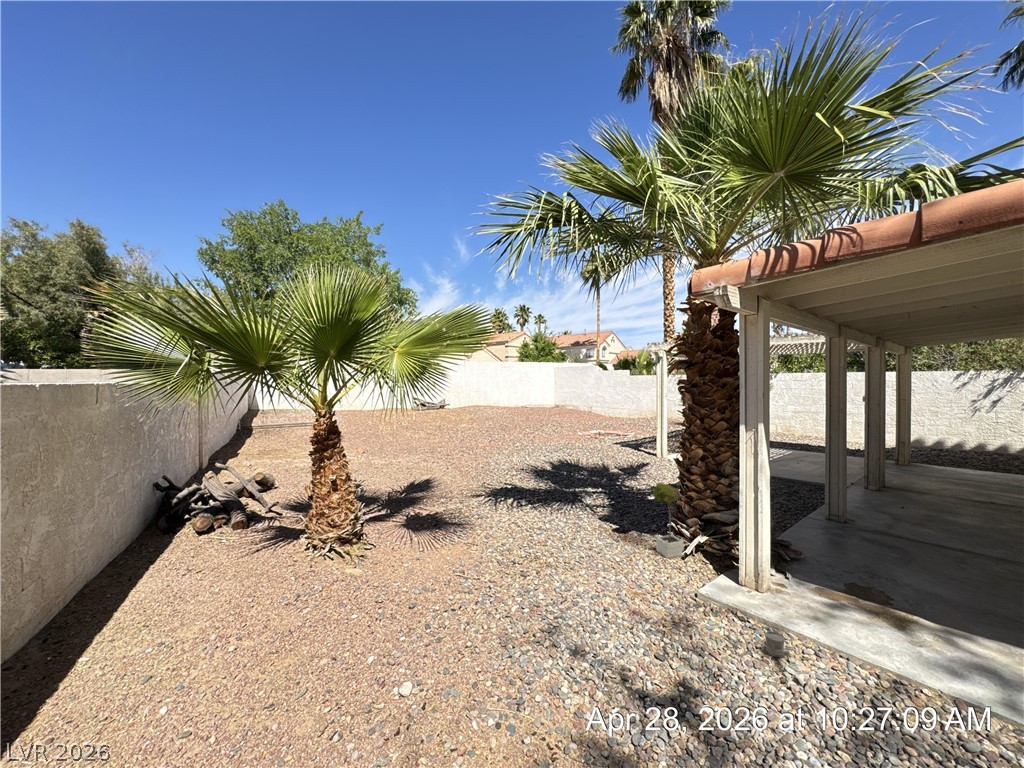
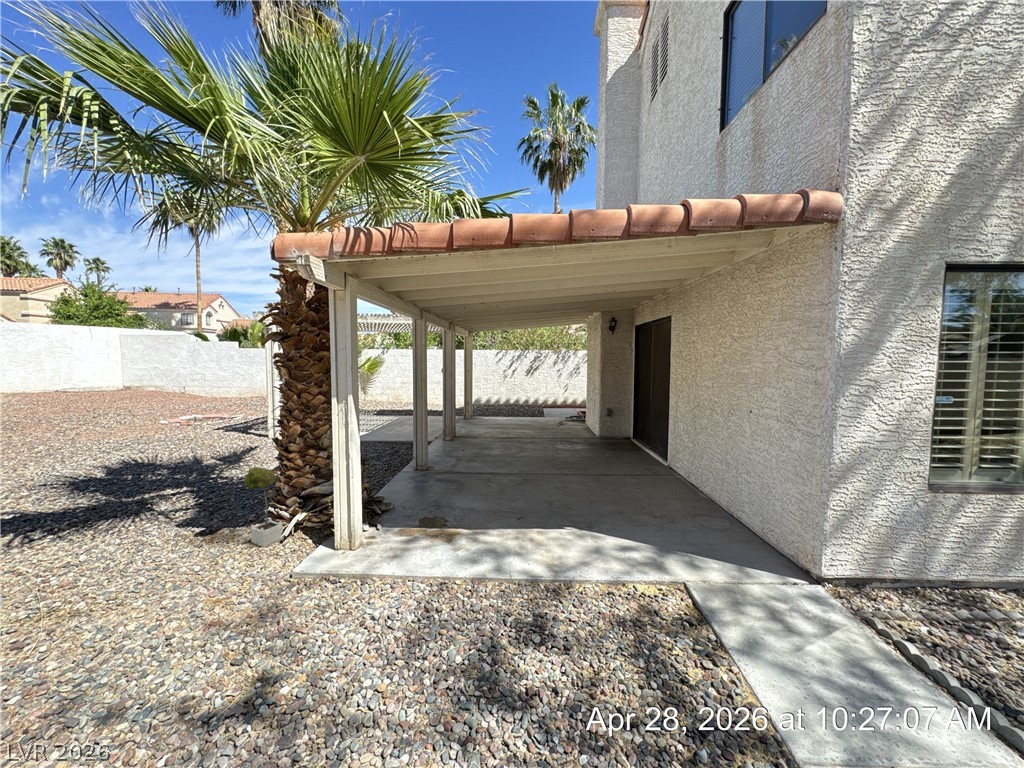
watering can: present [765,627,789,658] -> none [350,580,367,605]

